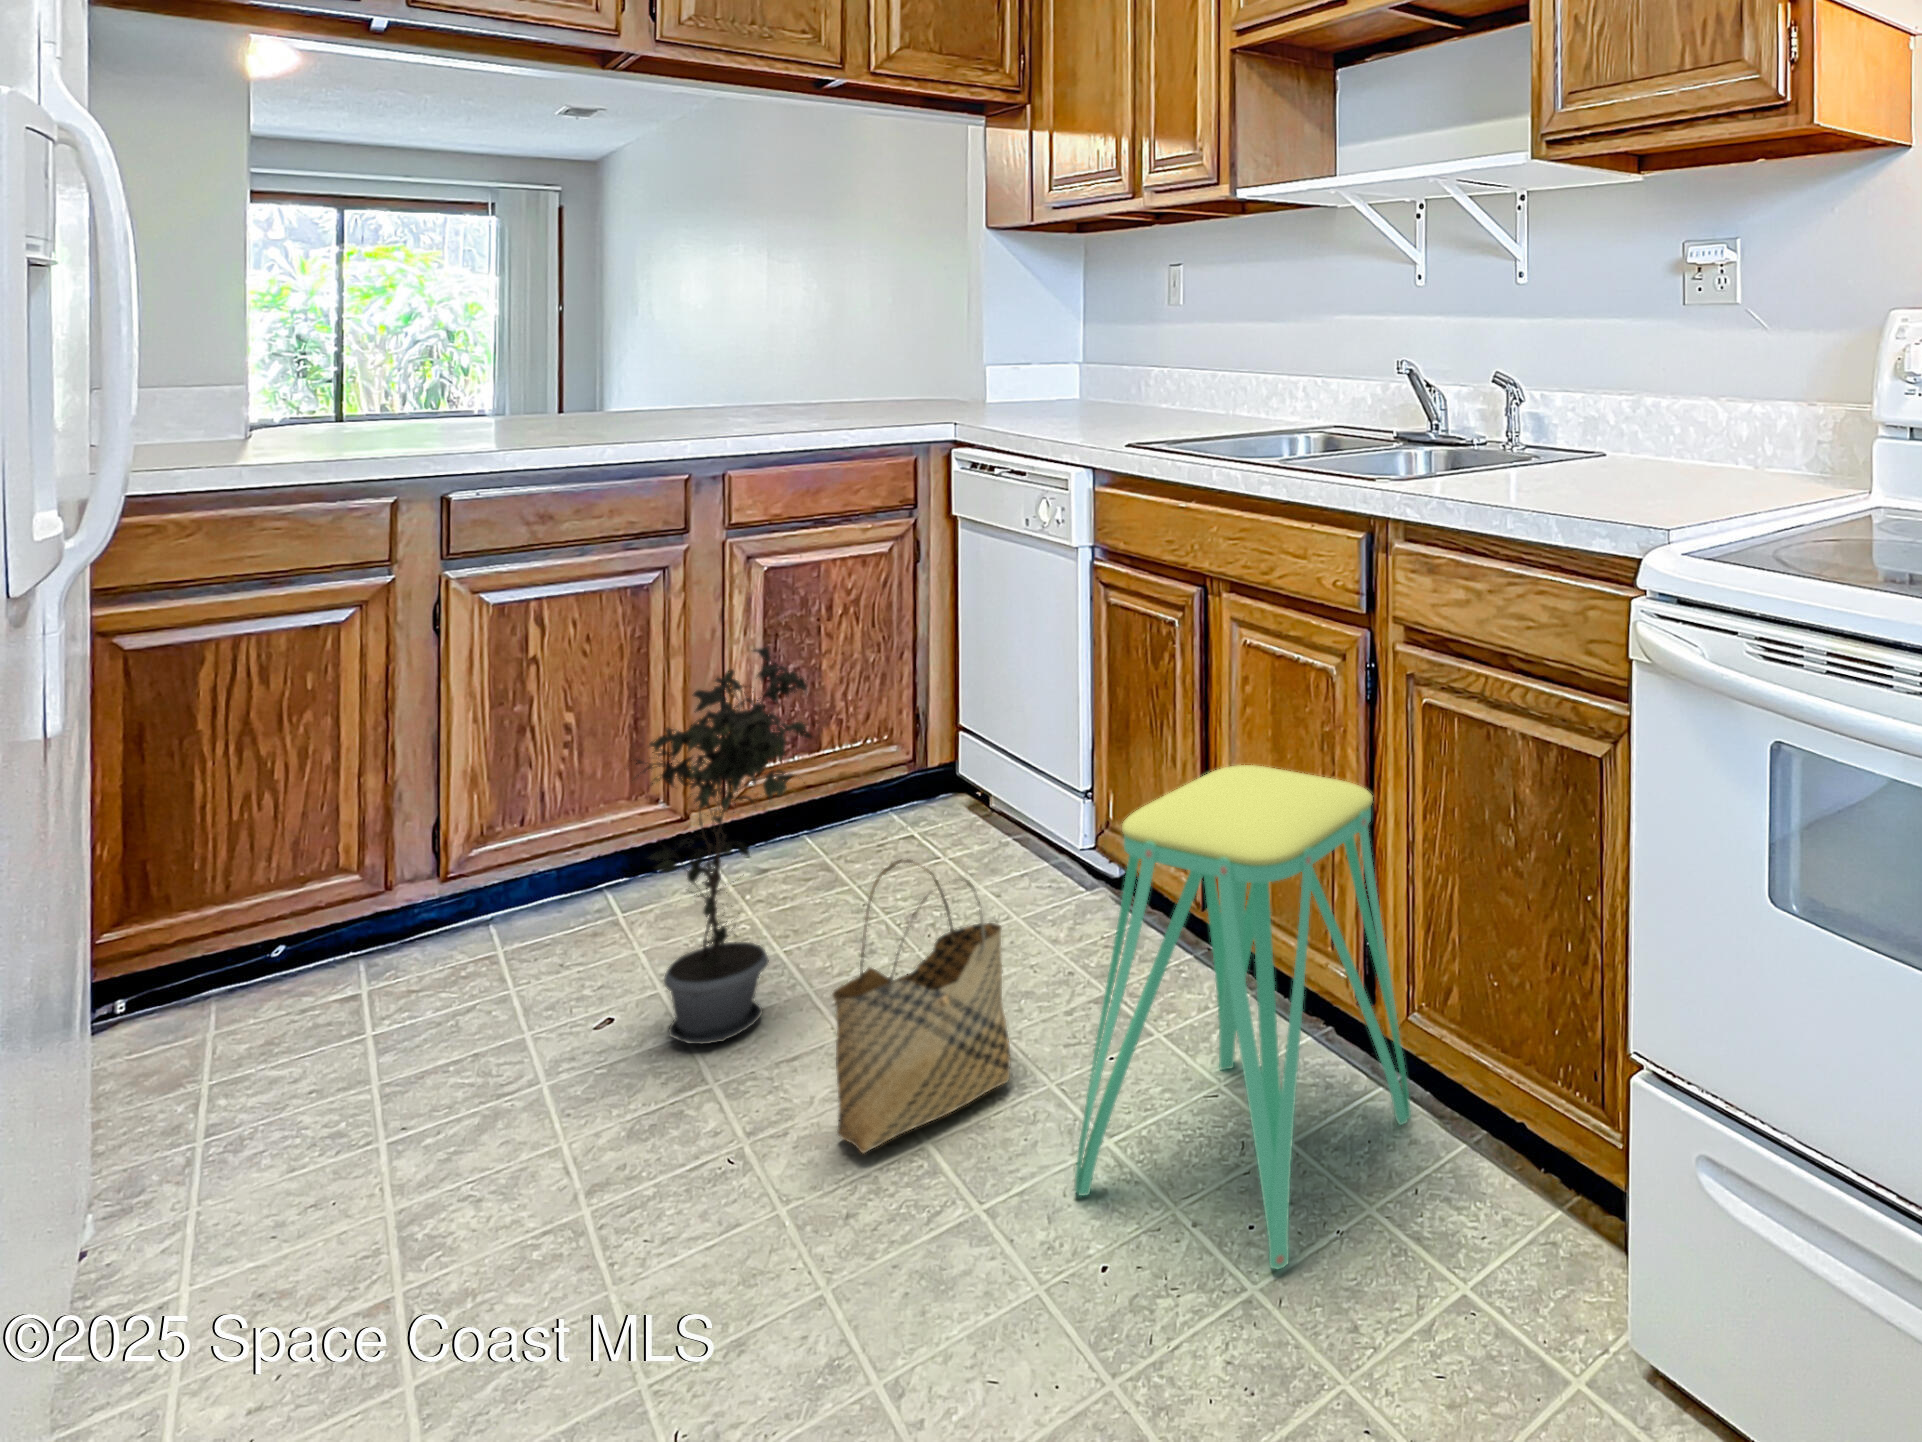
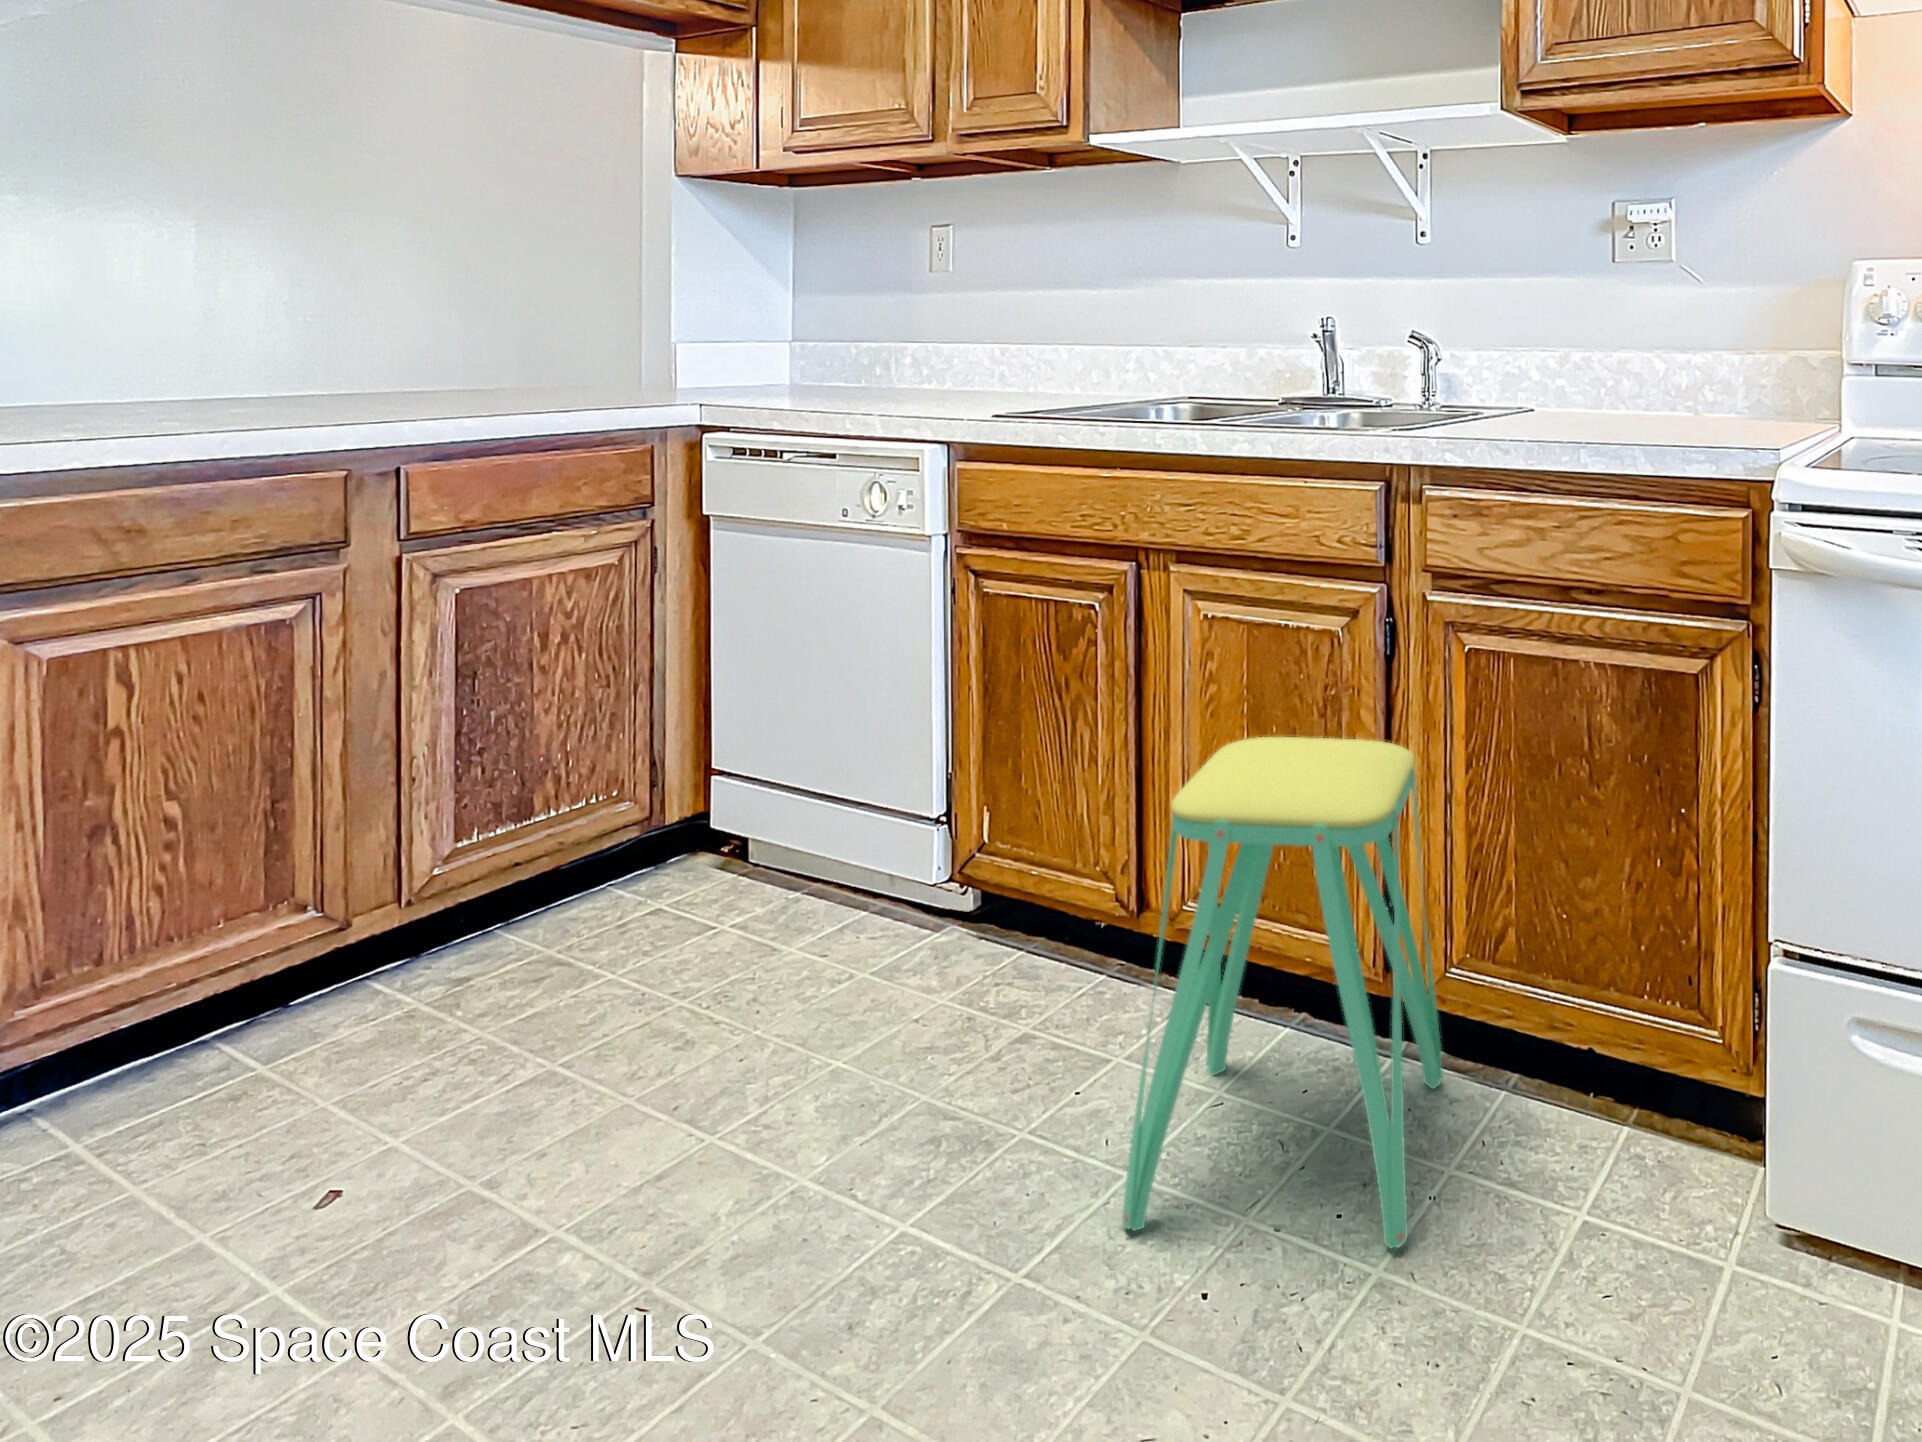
potted plant: present [636,647,812,1044] -> none [400,663,667,1181]
woven basket: present [832,860,1011,1153] -> none [786,894,977,1248]

